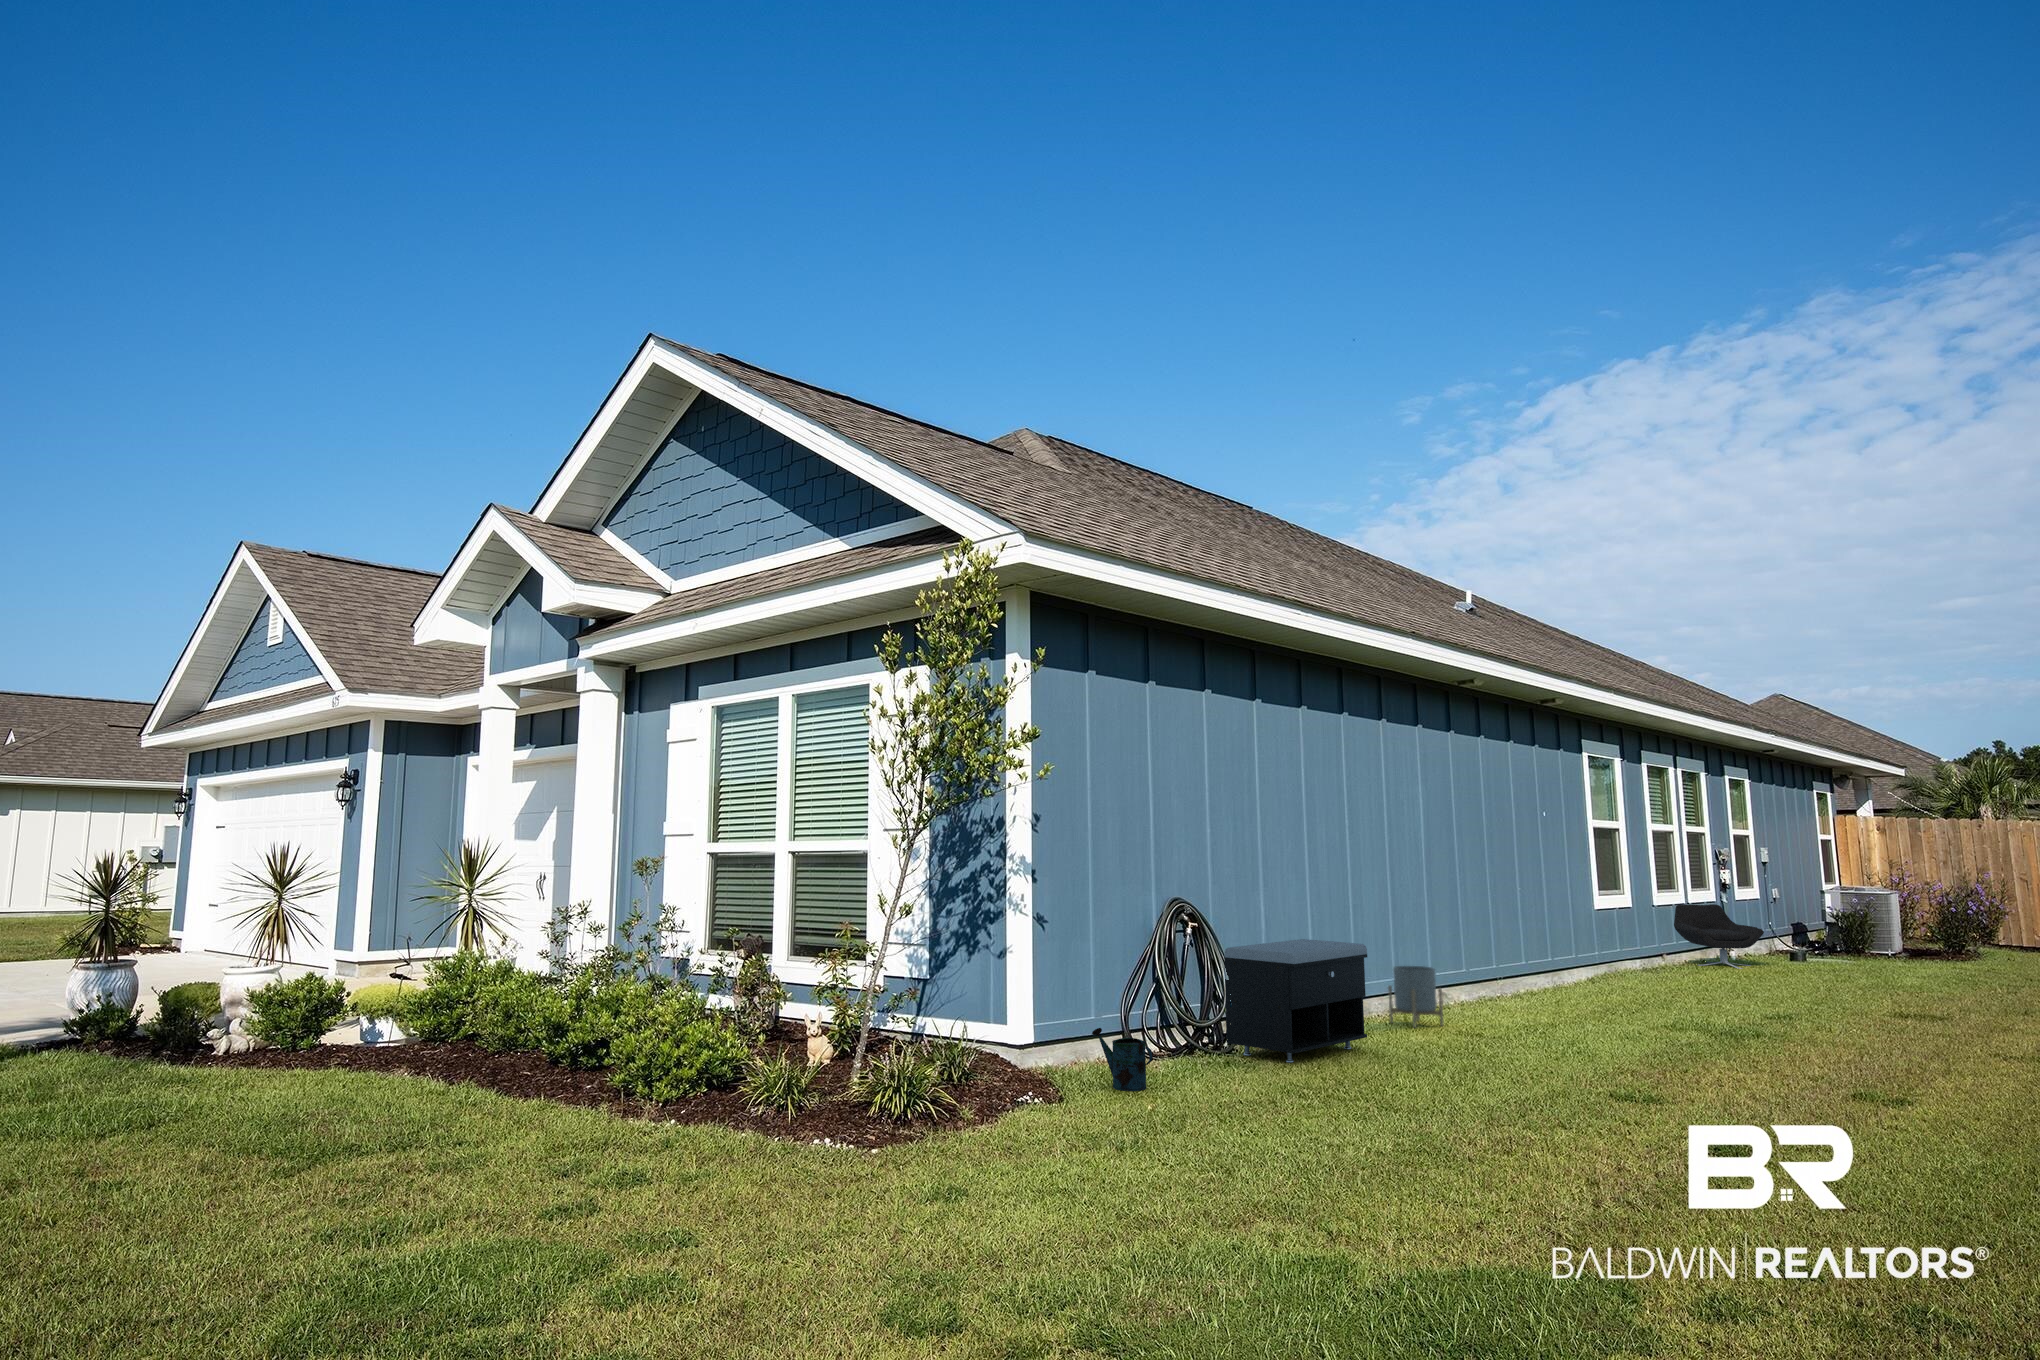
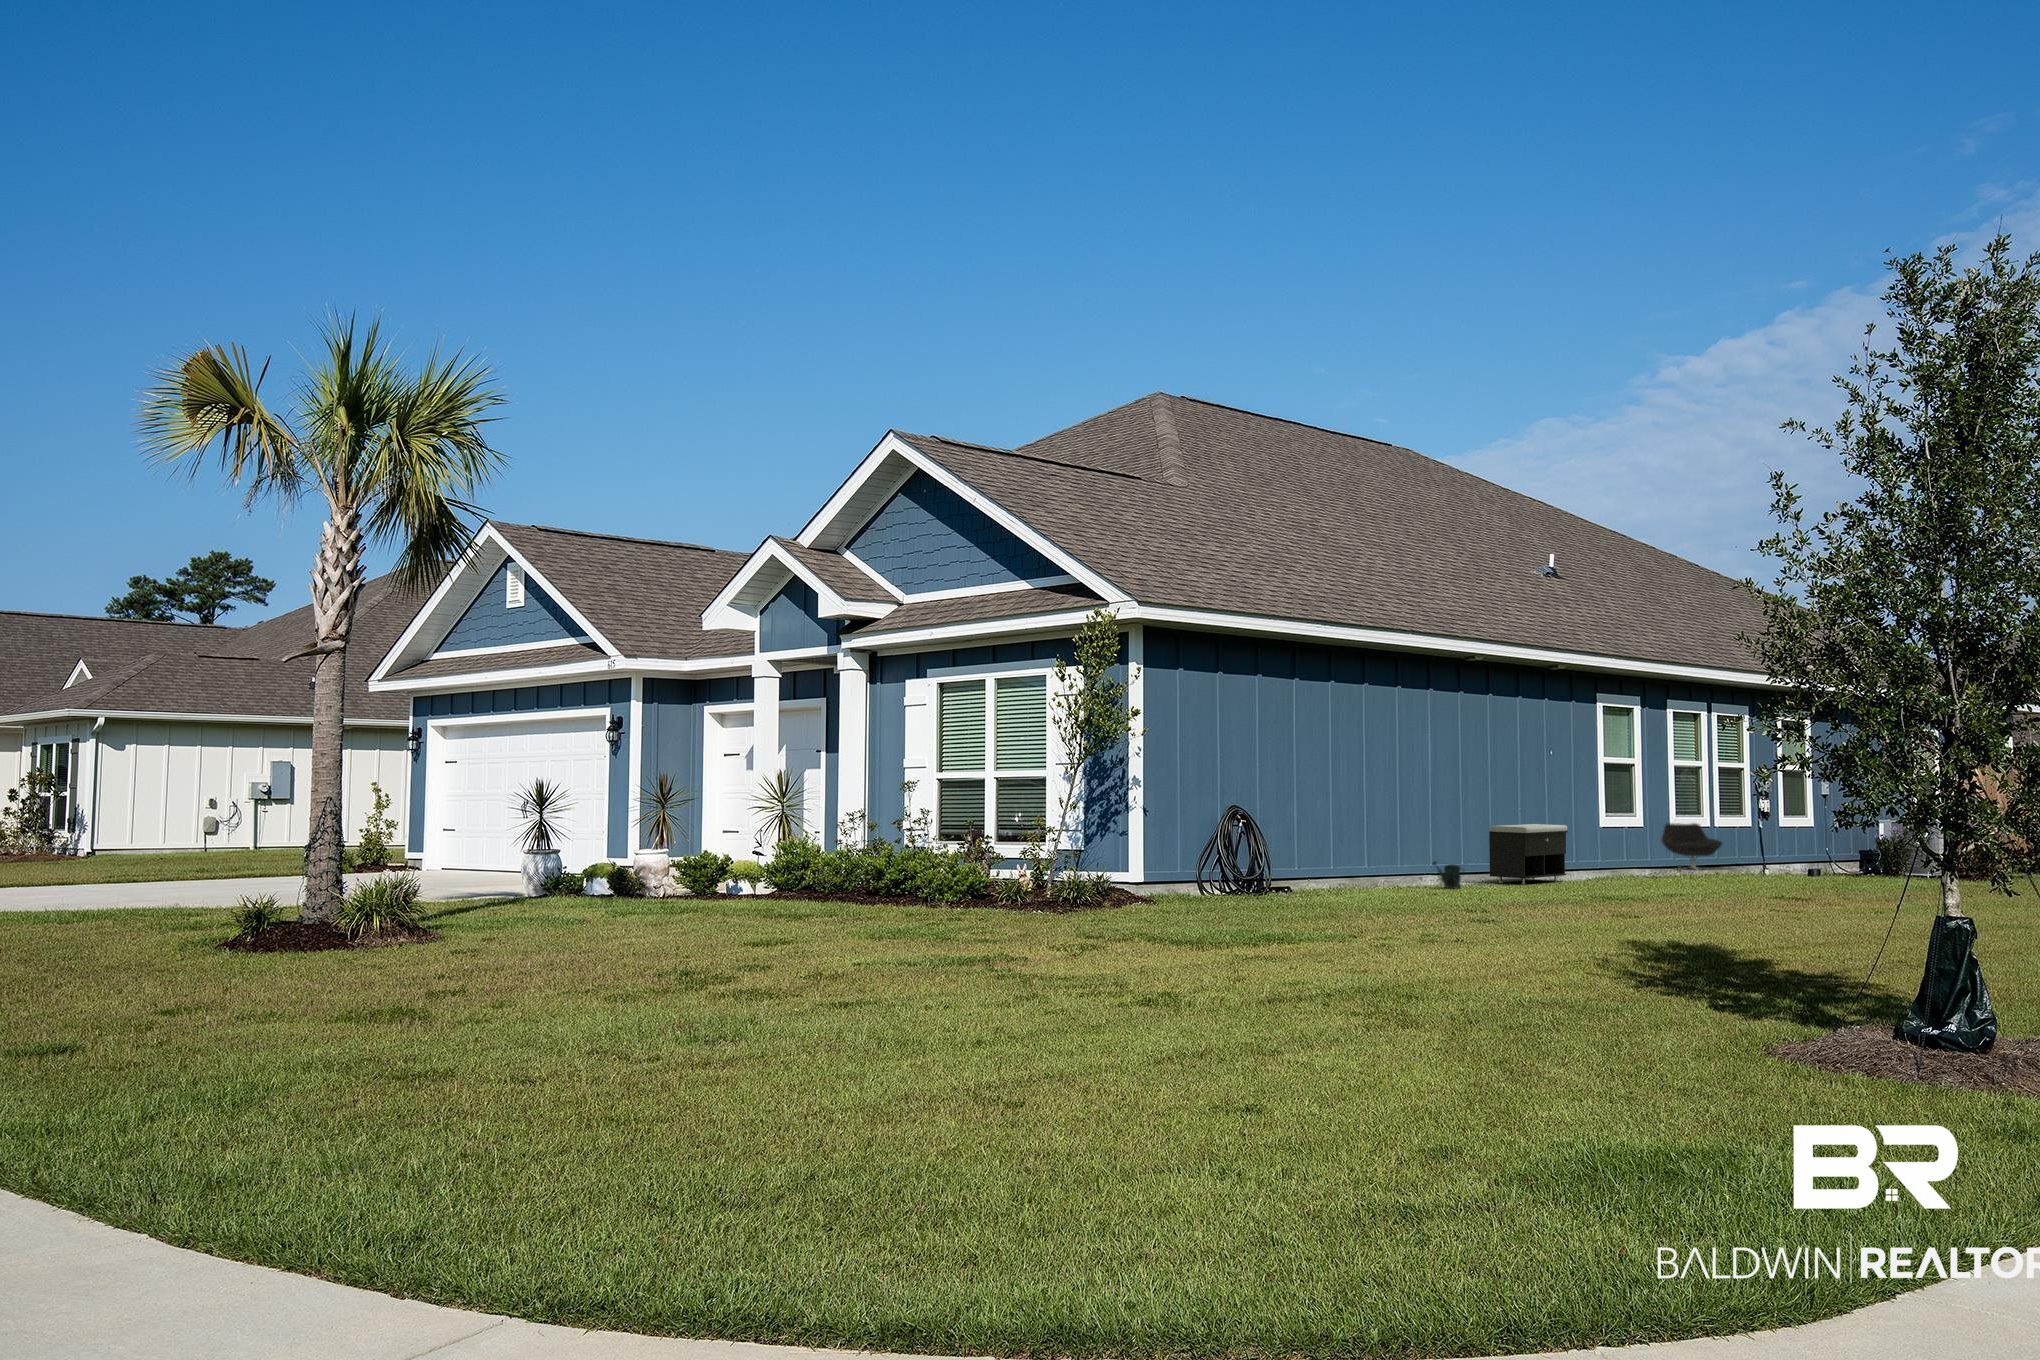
storage bench: present [1224,939,1367,1063] -> present [1489,824,1568,884]
planter: present [1388,966,1444,1028] -> none [1384,854,1418,893]
watering can: present [1092,1028,1153,1091] -> present [1433,862,1464,889]

